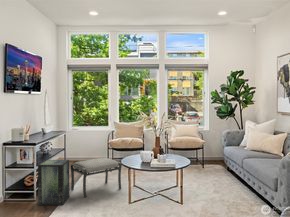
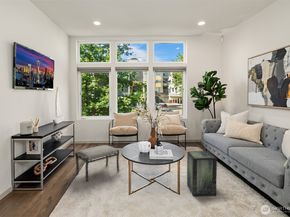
storage box: present [38,160,69,205] -> present [187,151,217,196]

